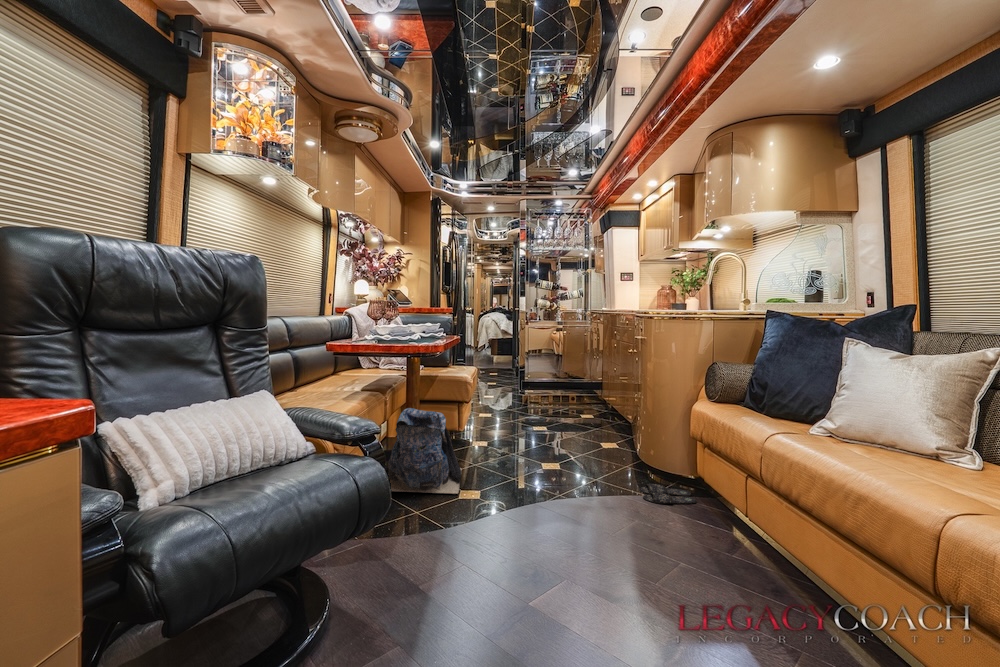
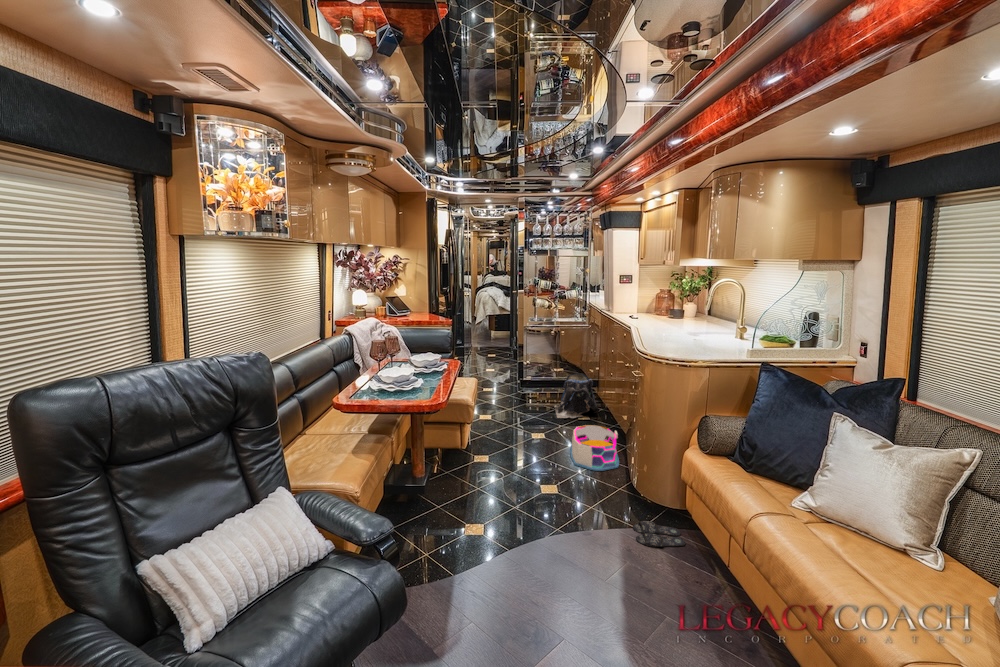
backpack: present [388,408,462,494] -> present [554,373,599,418]
storage bin: none [573,409,624,449] -> present [570,425,619,471]

